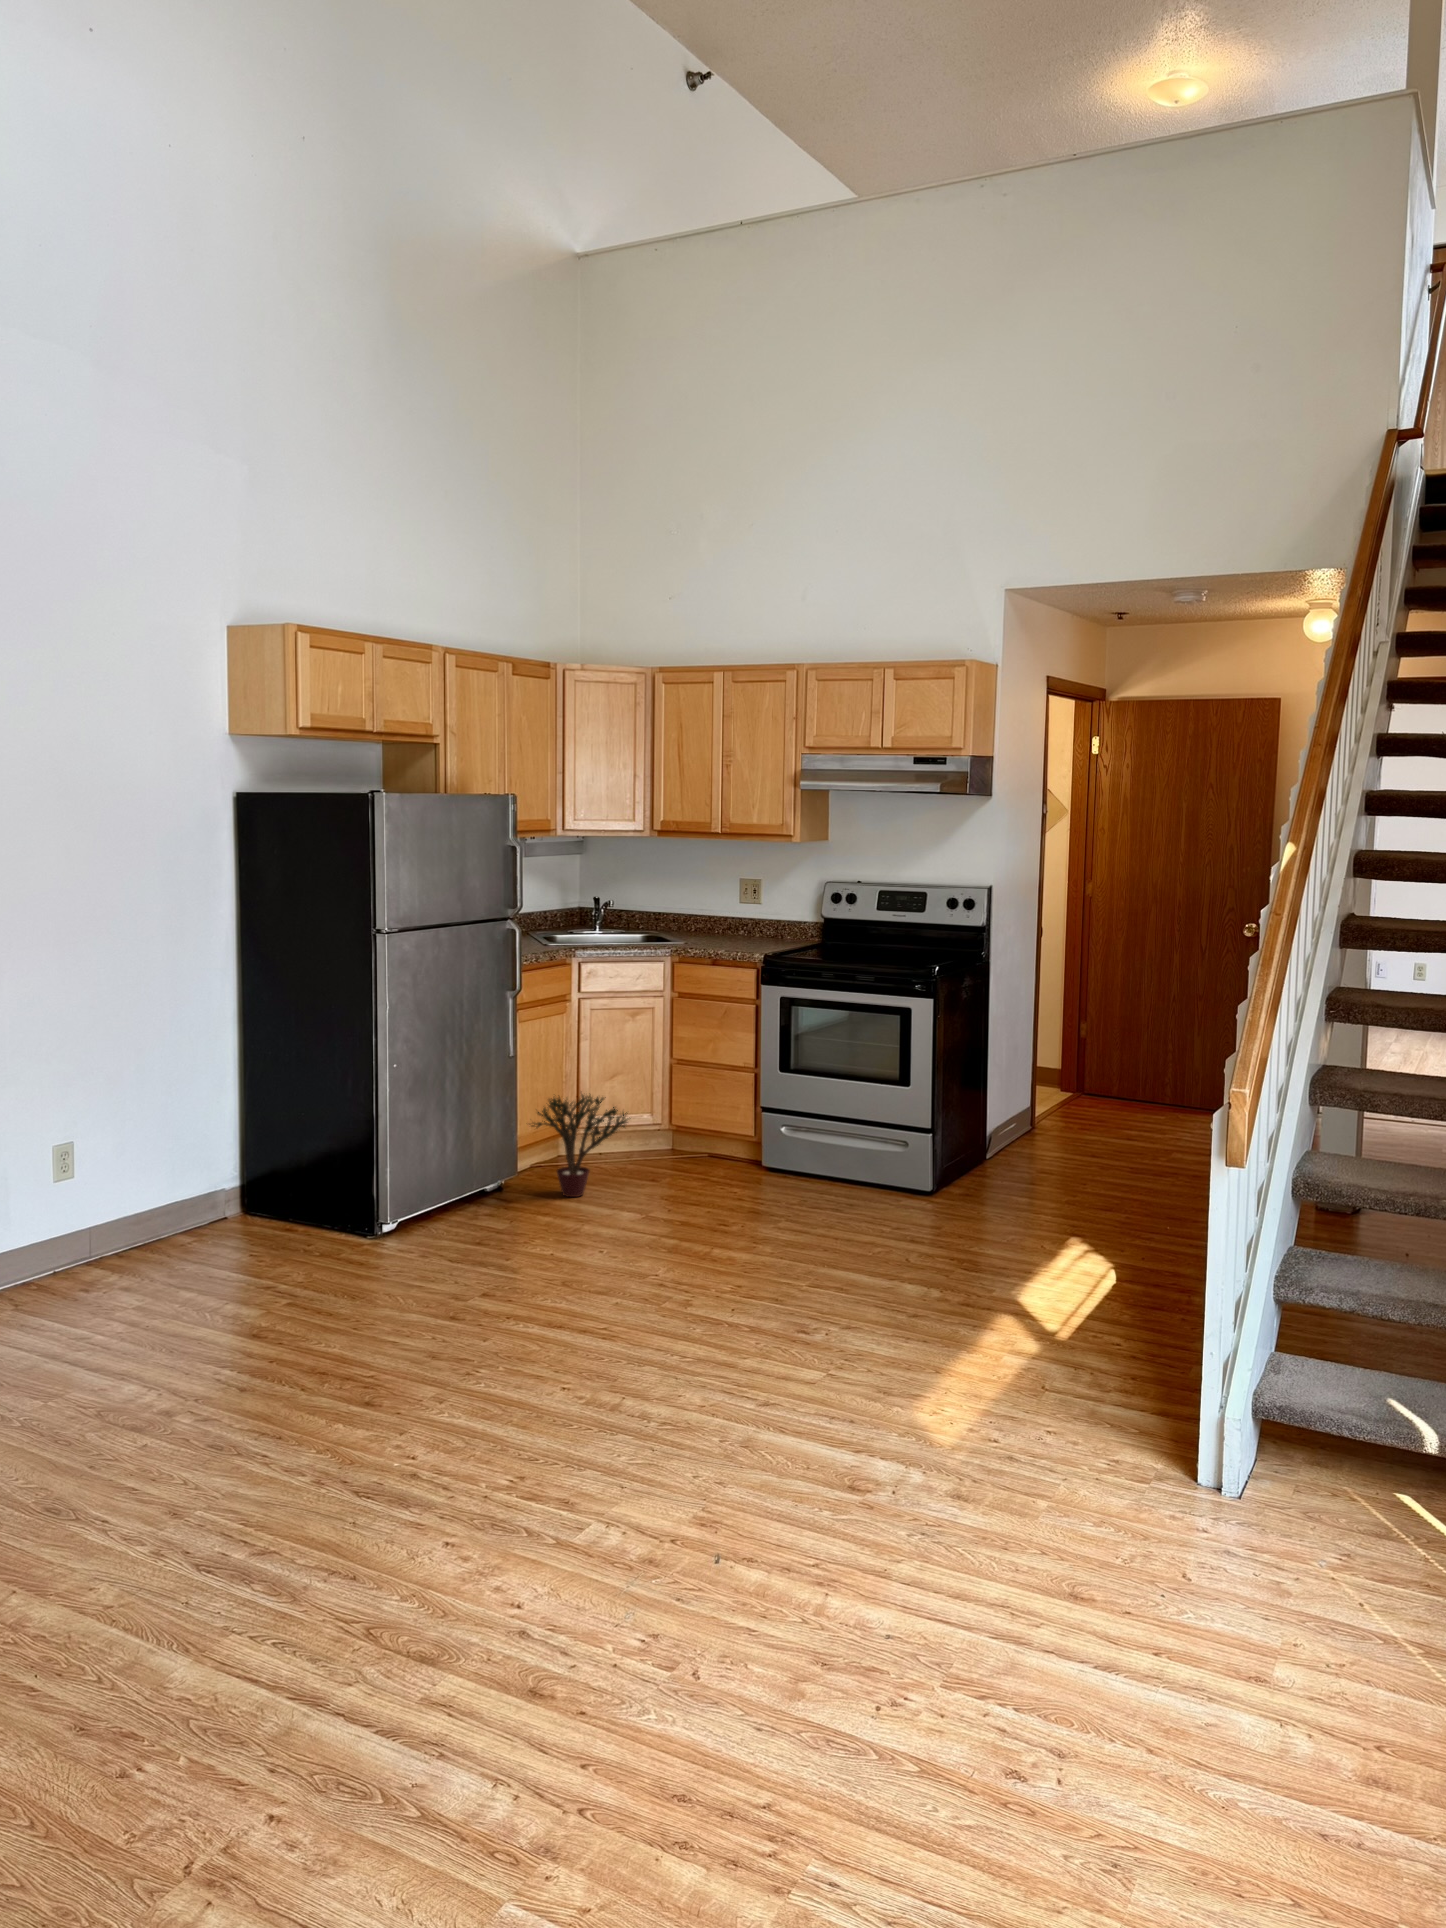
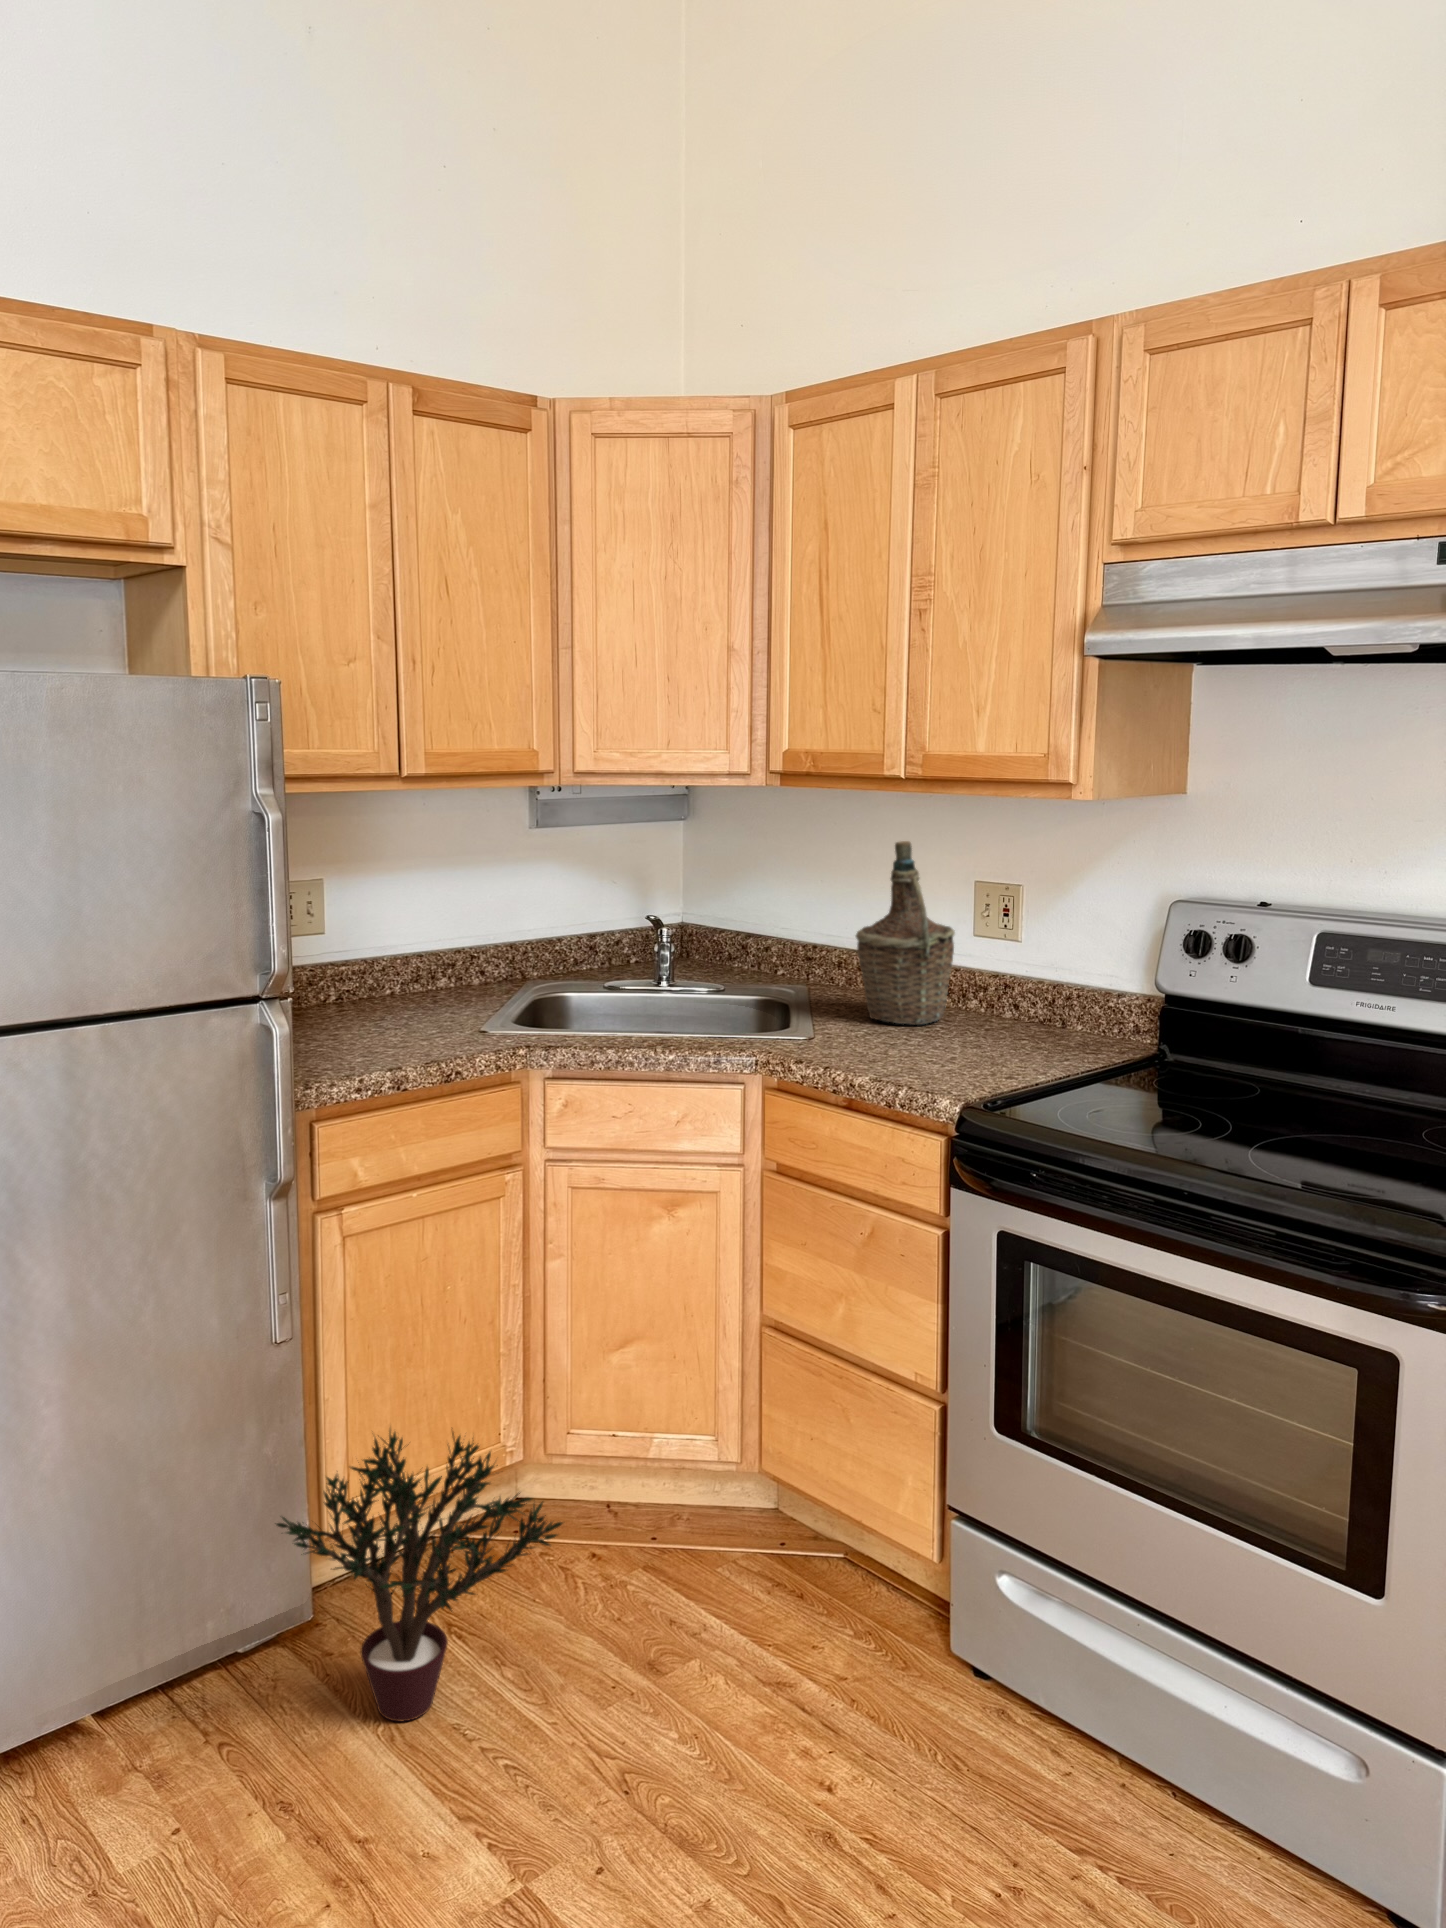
bottle: none [693,860,736,939] -> present [856,841,955,1025]

